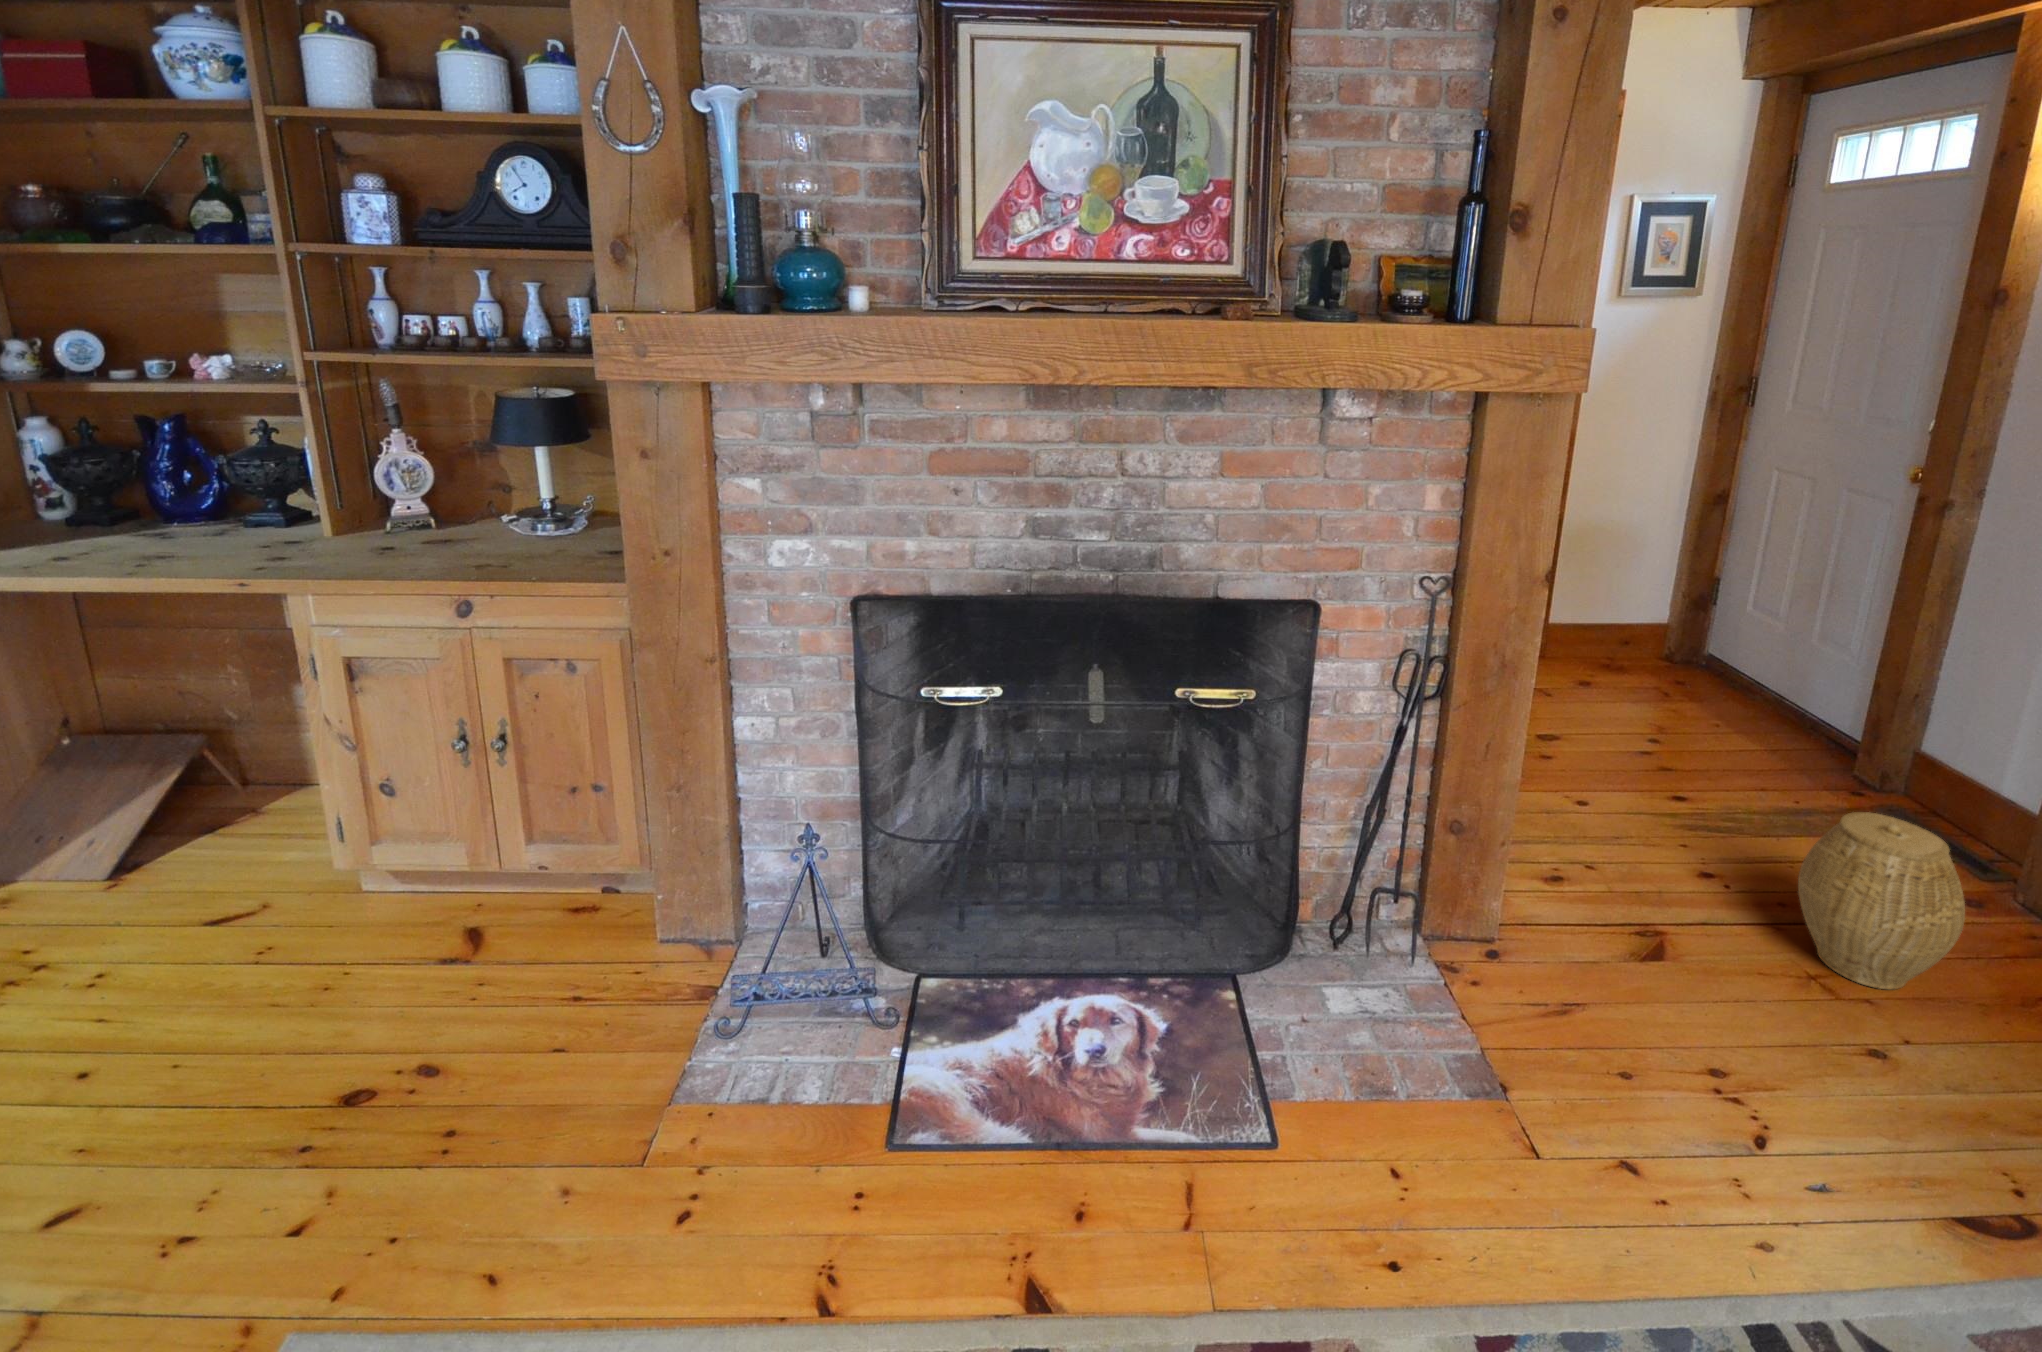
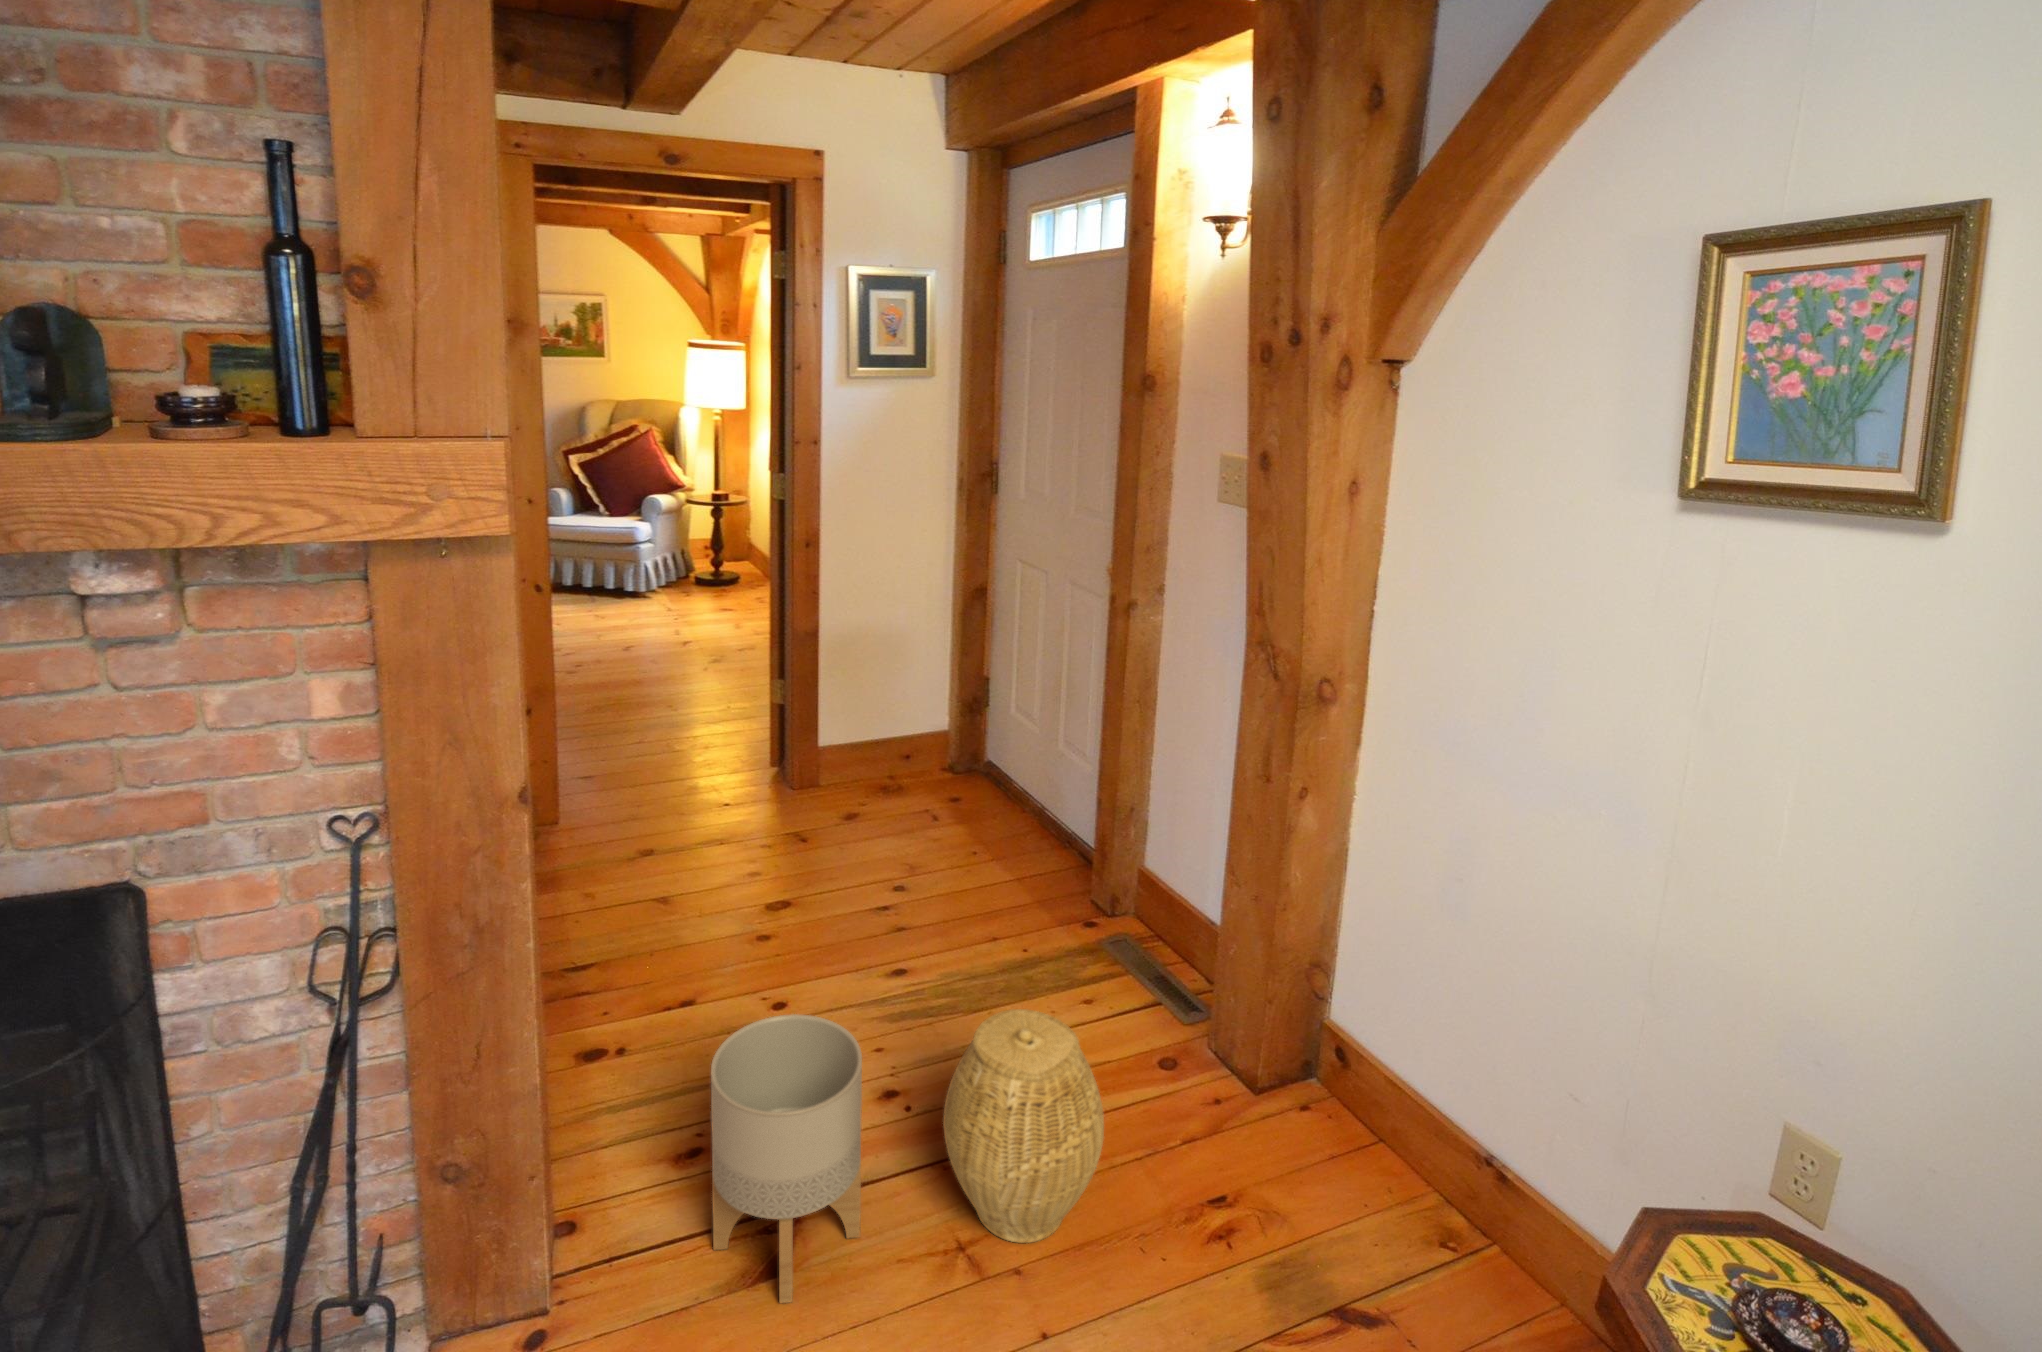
planter: none [1601,780,1753,976] -> present [711,1014,862,1303]

